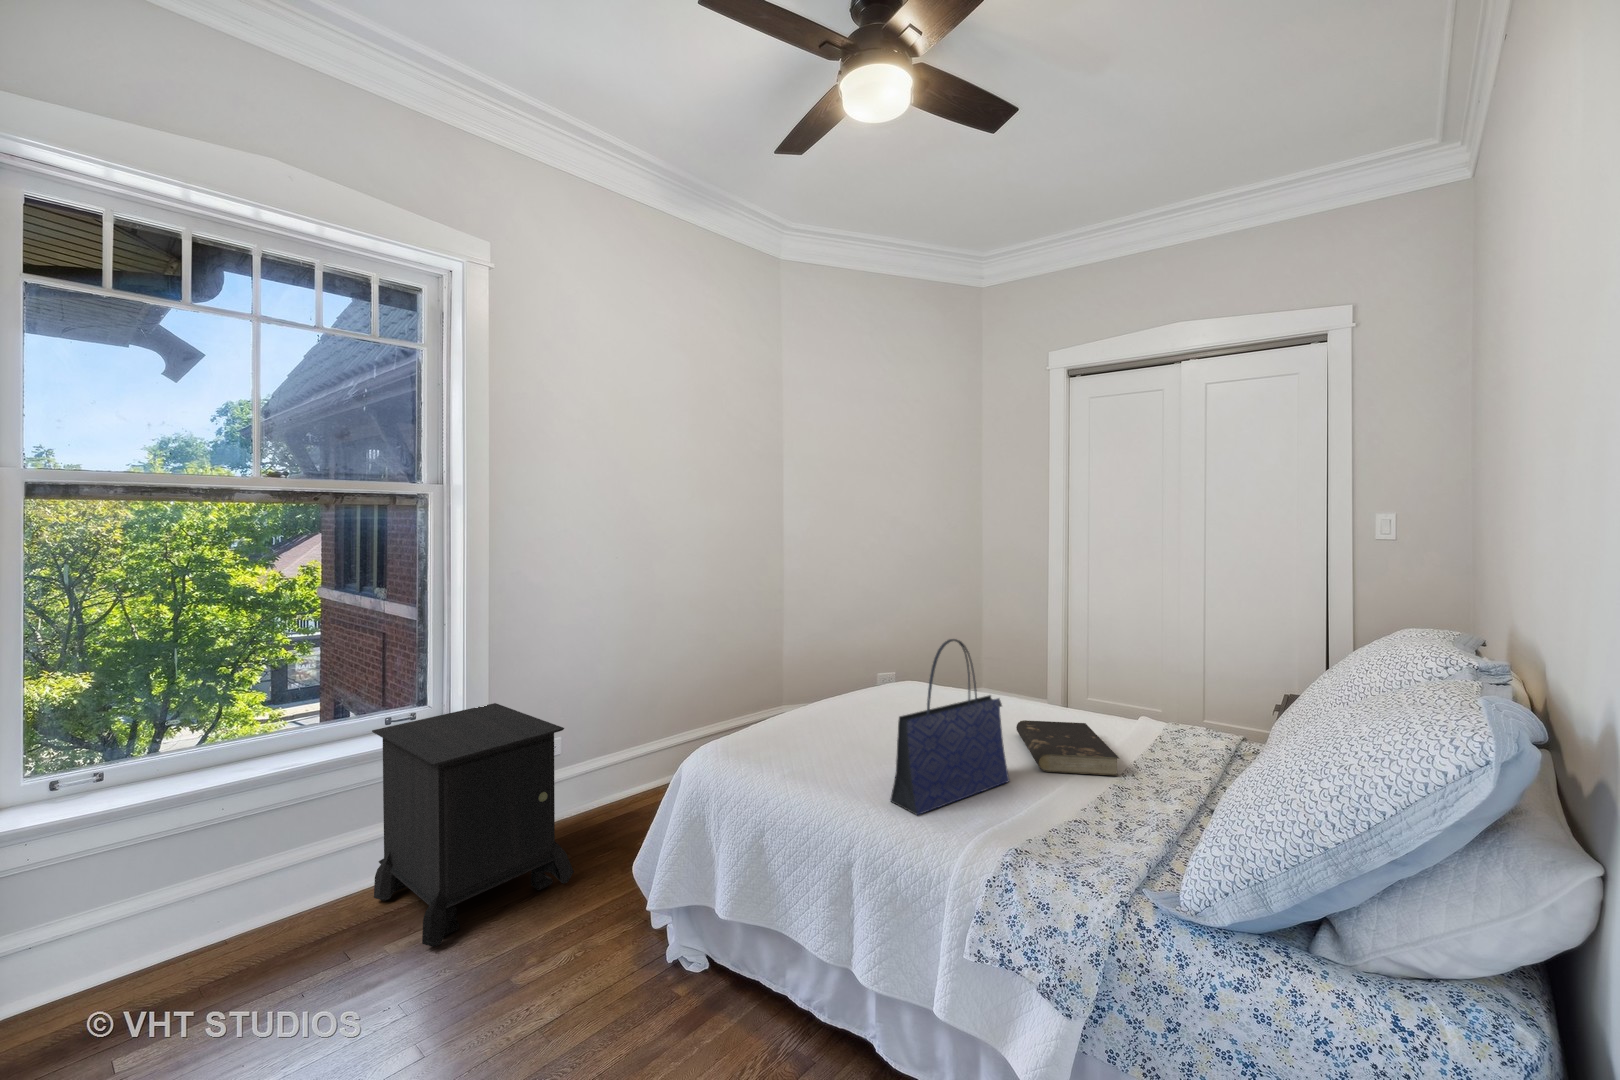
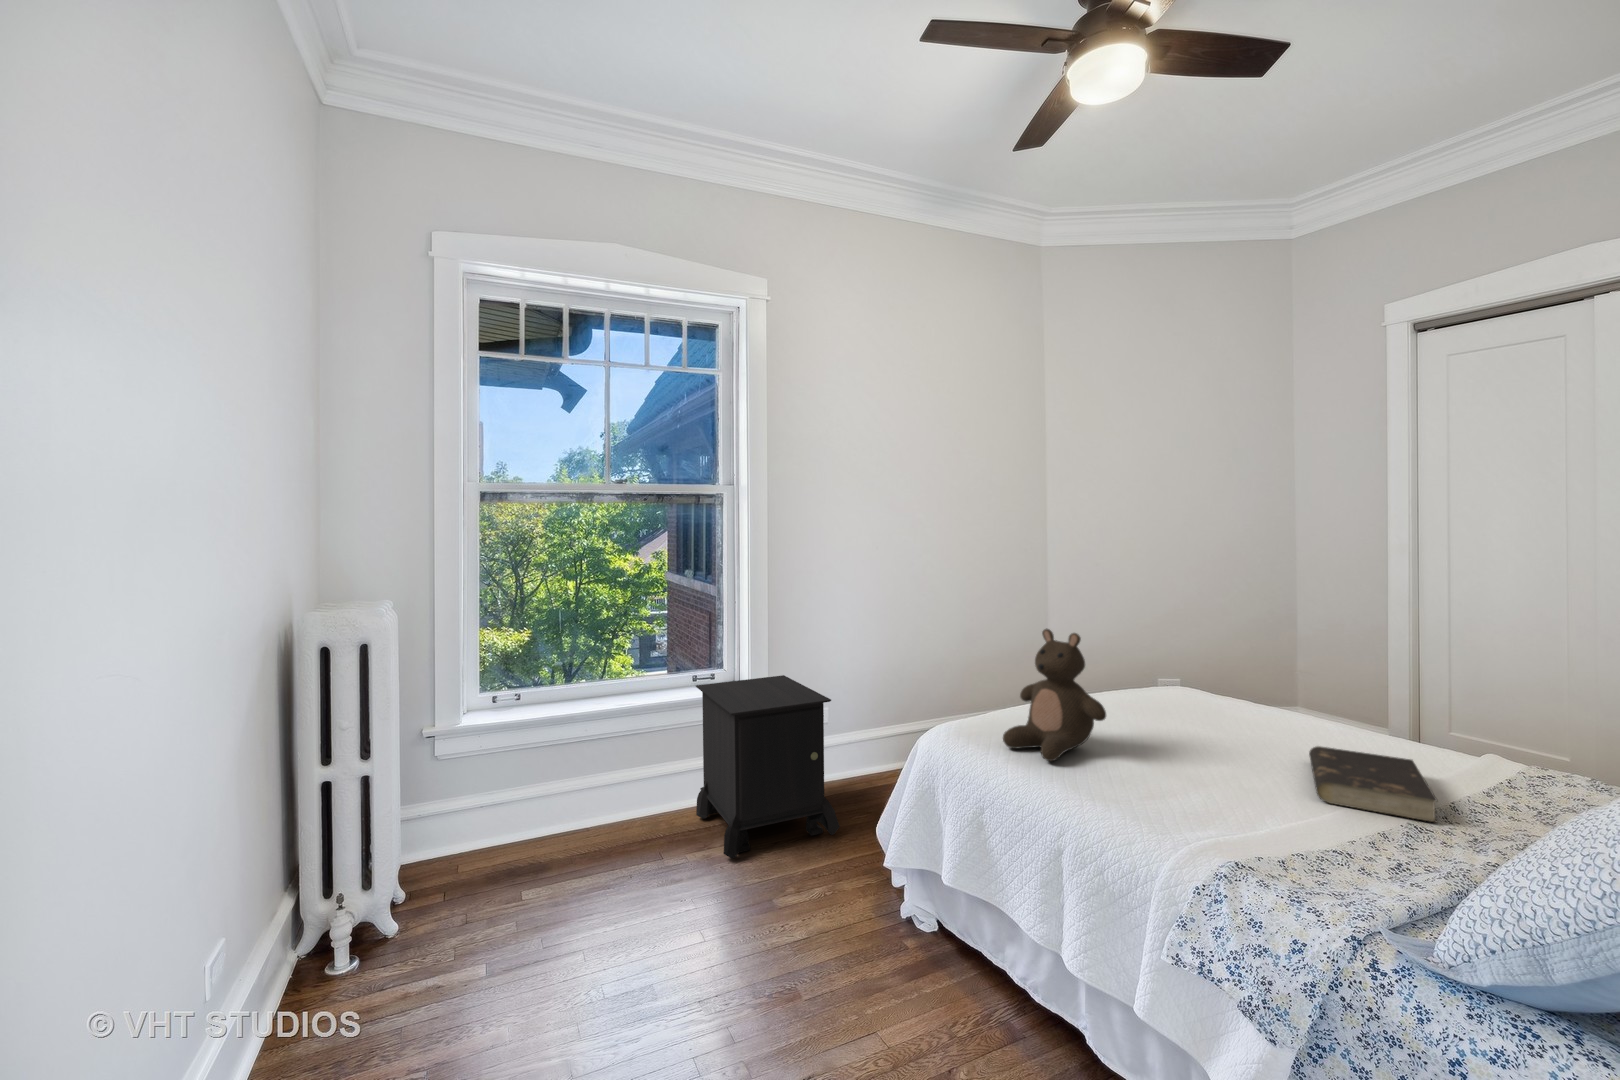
stuffed bear: none [772,634,870,770] -> present [1003,629,1106,761]
tote bag: present [890,639,1009,815] -> none [1112,638,1270,815]

